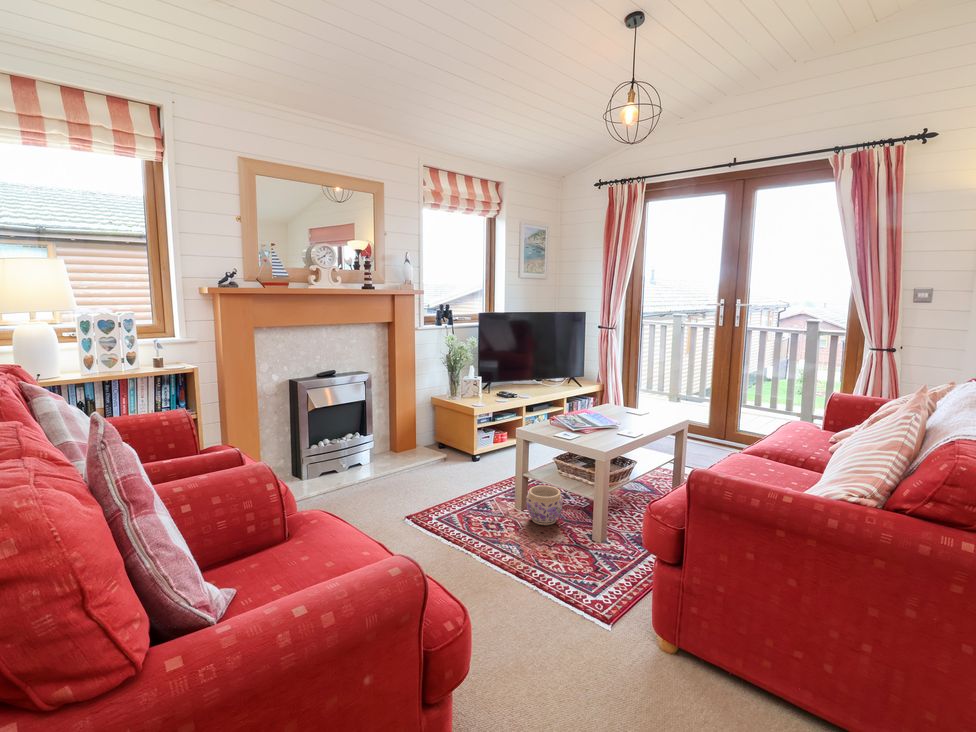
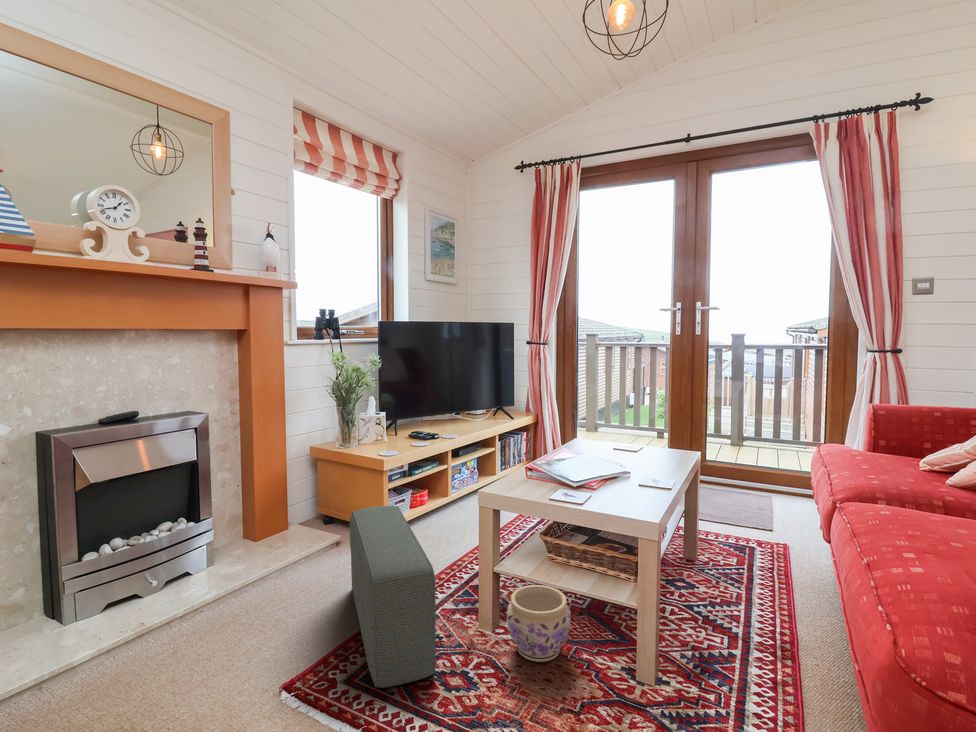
pouf: none [448,436,485,523] -> present [350,506,436,688]

